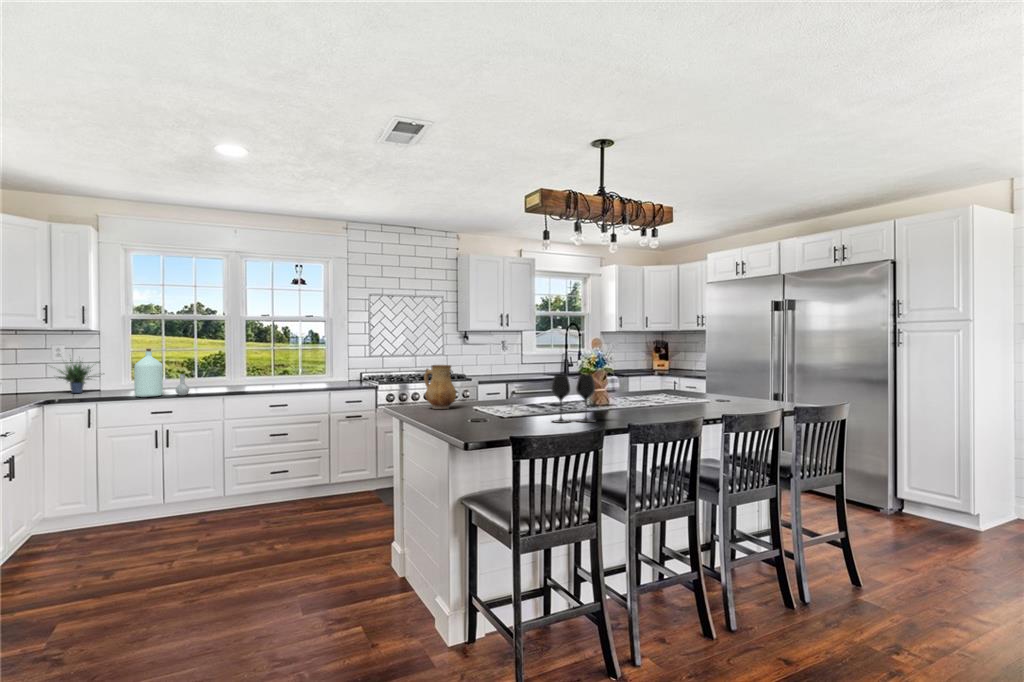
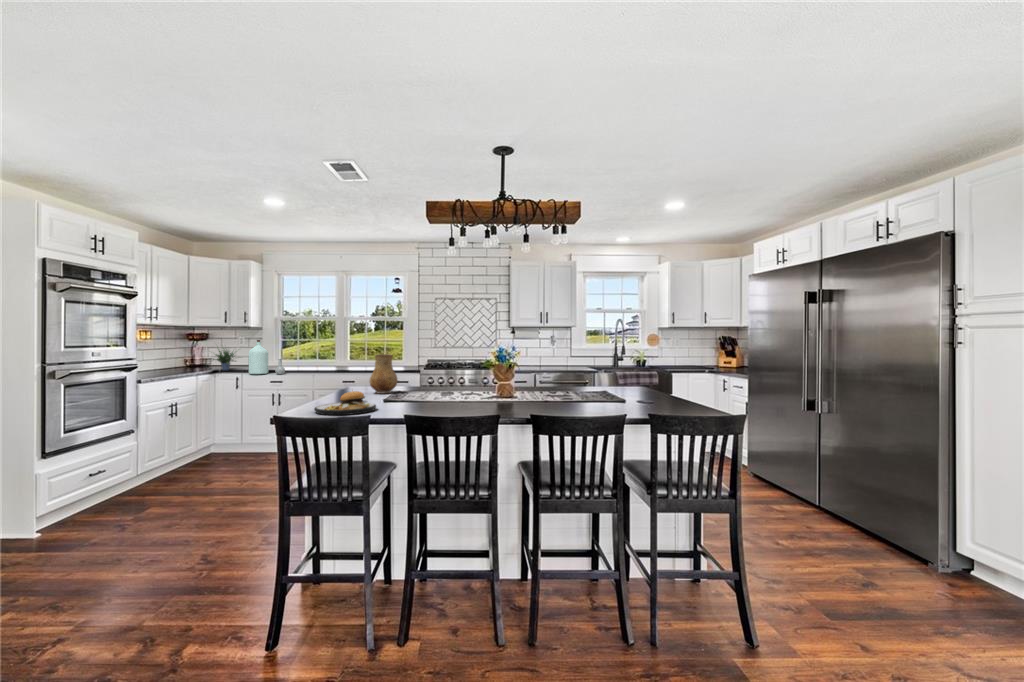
wine glass: present [551,374,595,423] -> none [403,365,446,414]
plate: none [462,393,523,429] -> present [314,391,376,415]

